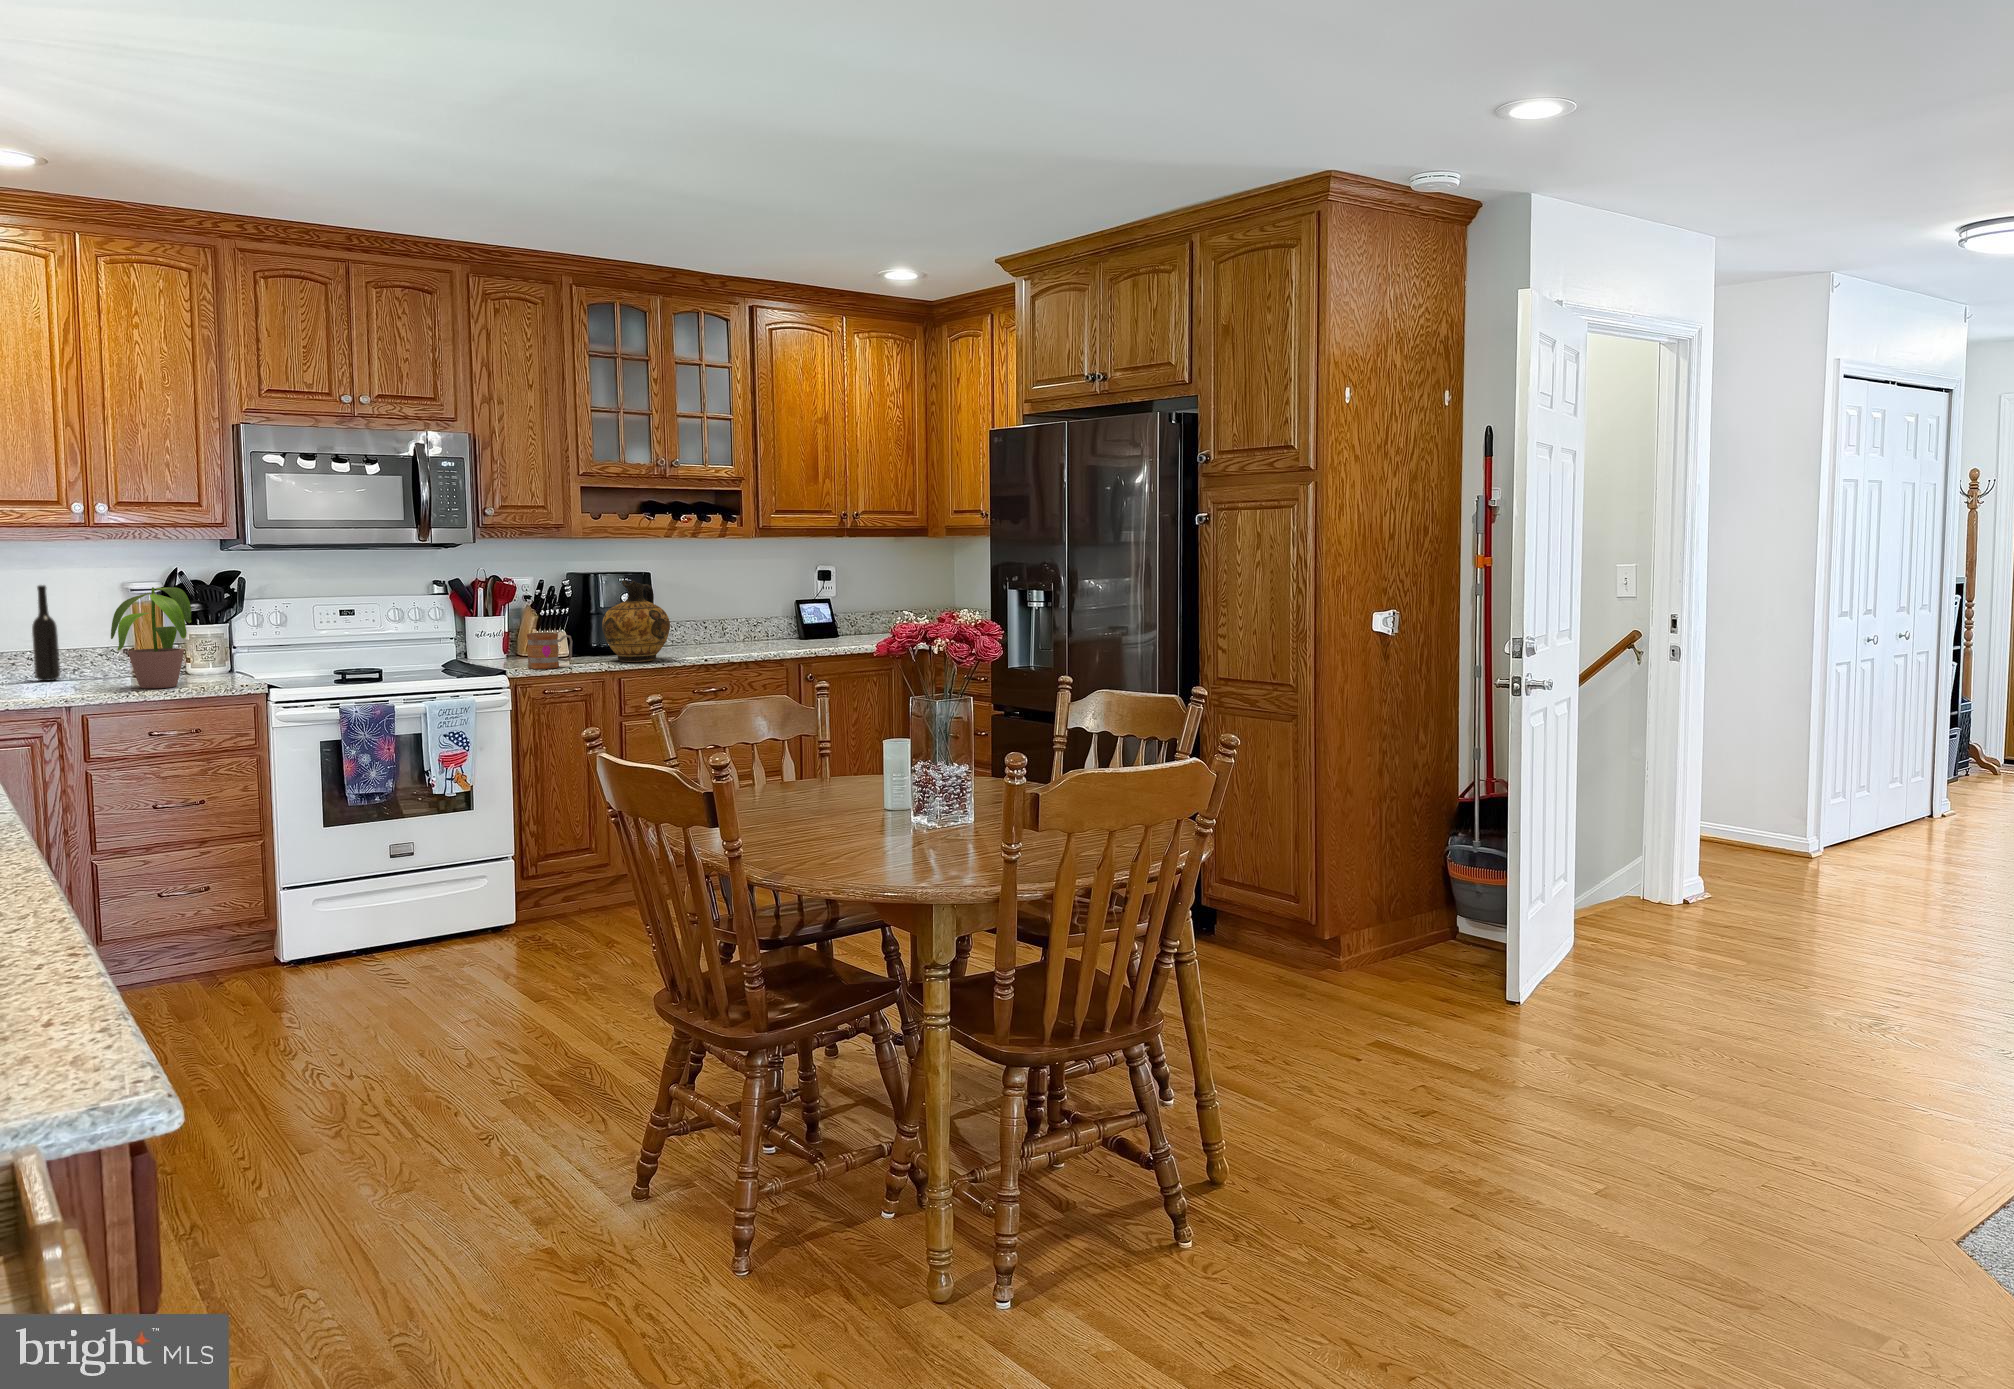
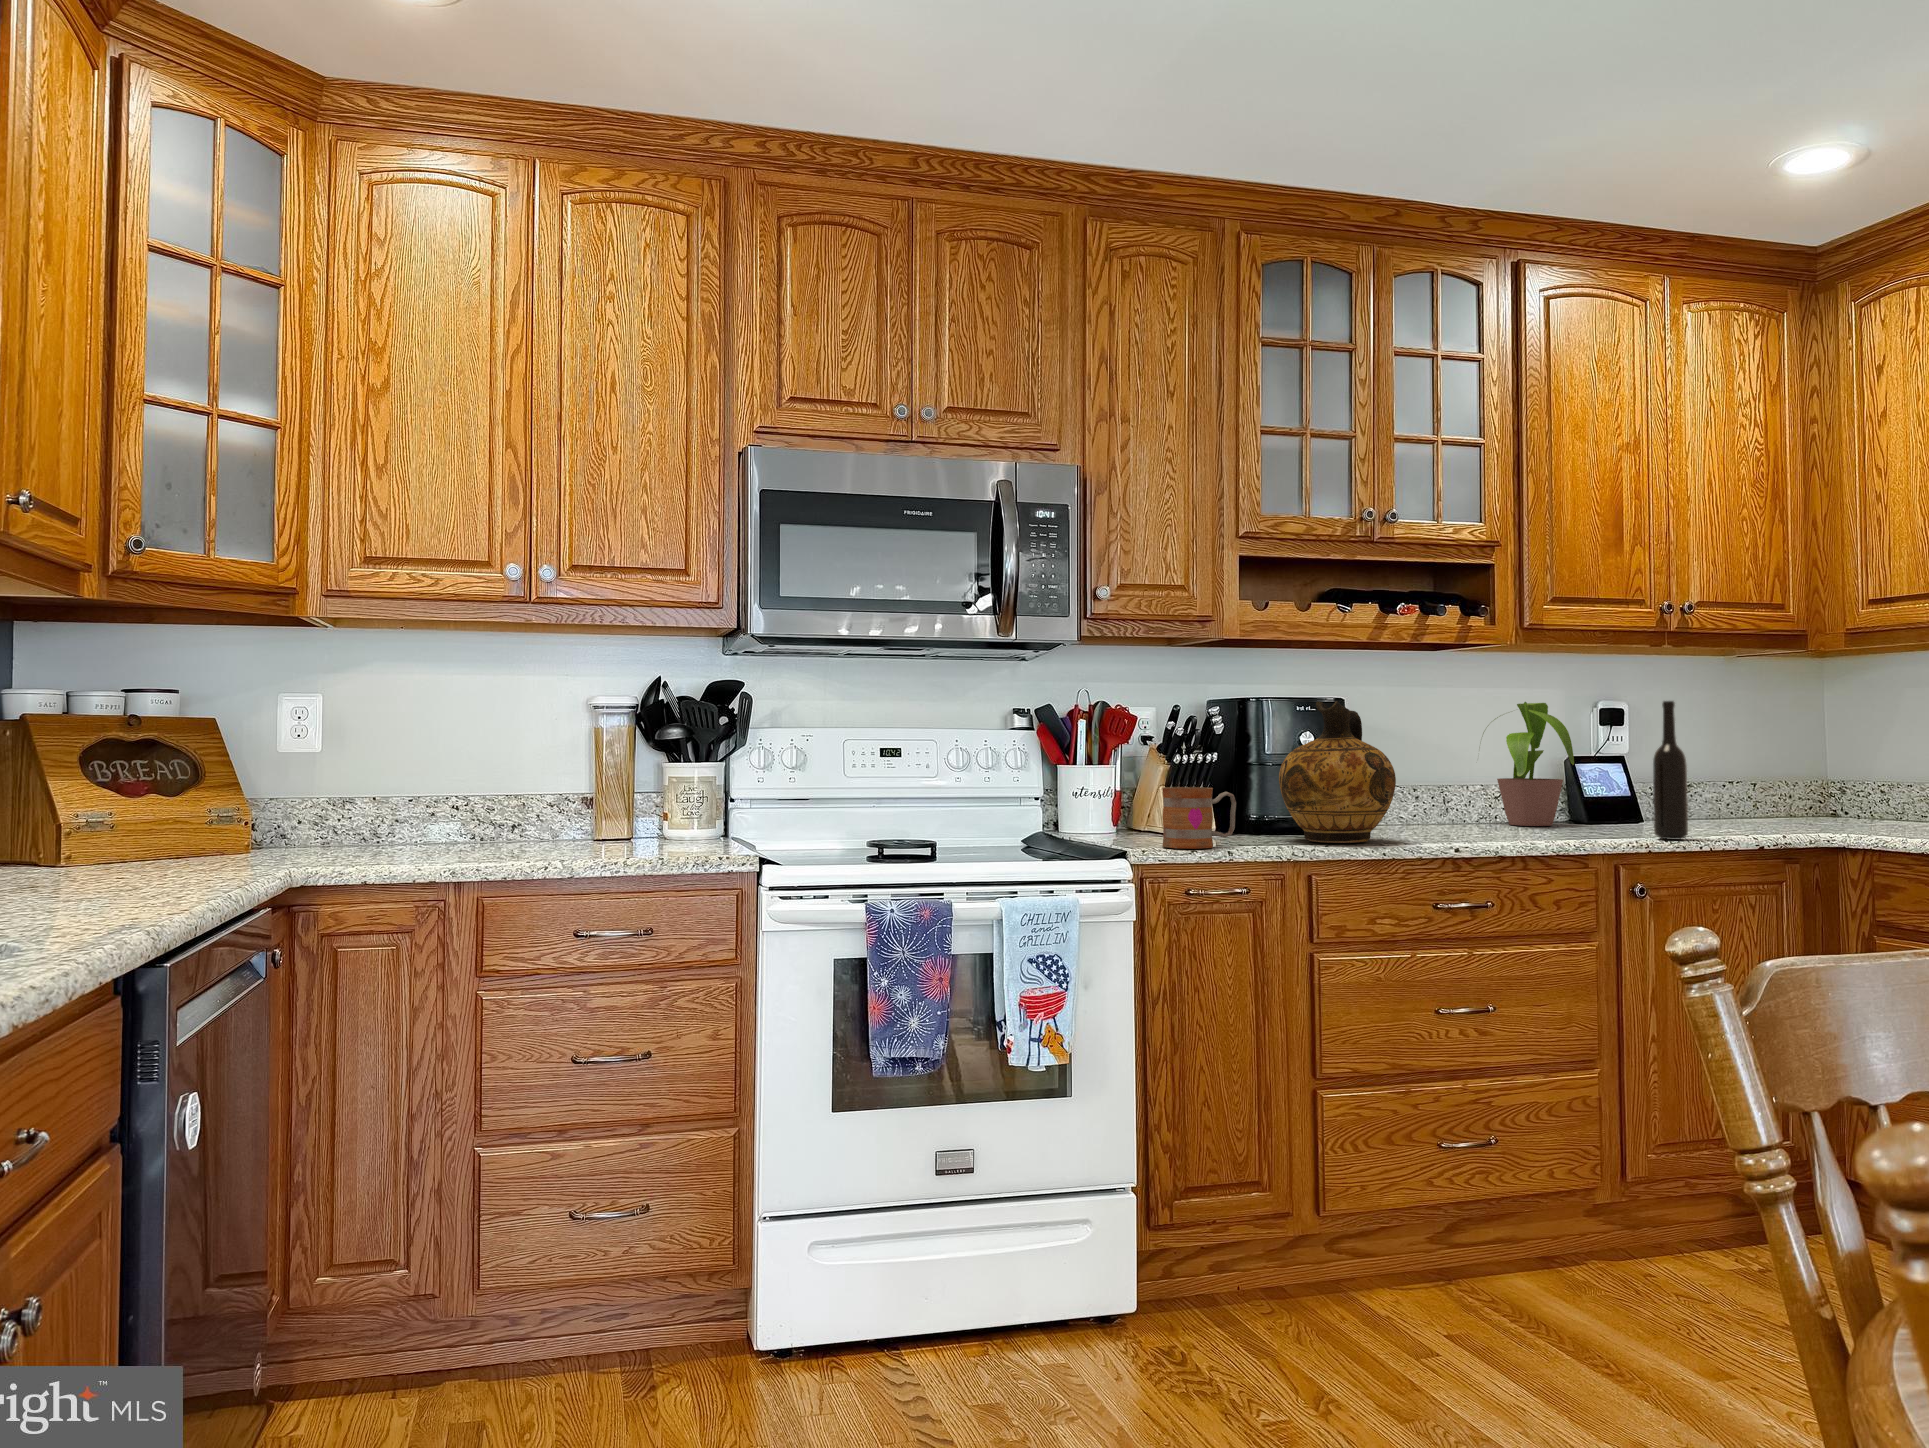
bottle: present [32,585,60,681] -> present [1653,701,1688,840]
potted plant: present [111,587,192,688] -> present [1483,702,1574,826]

